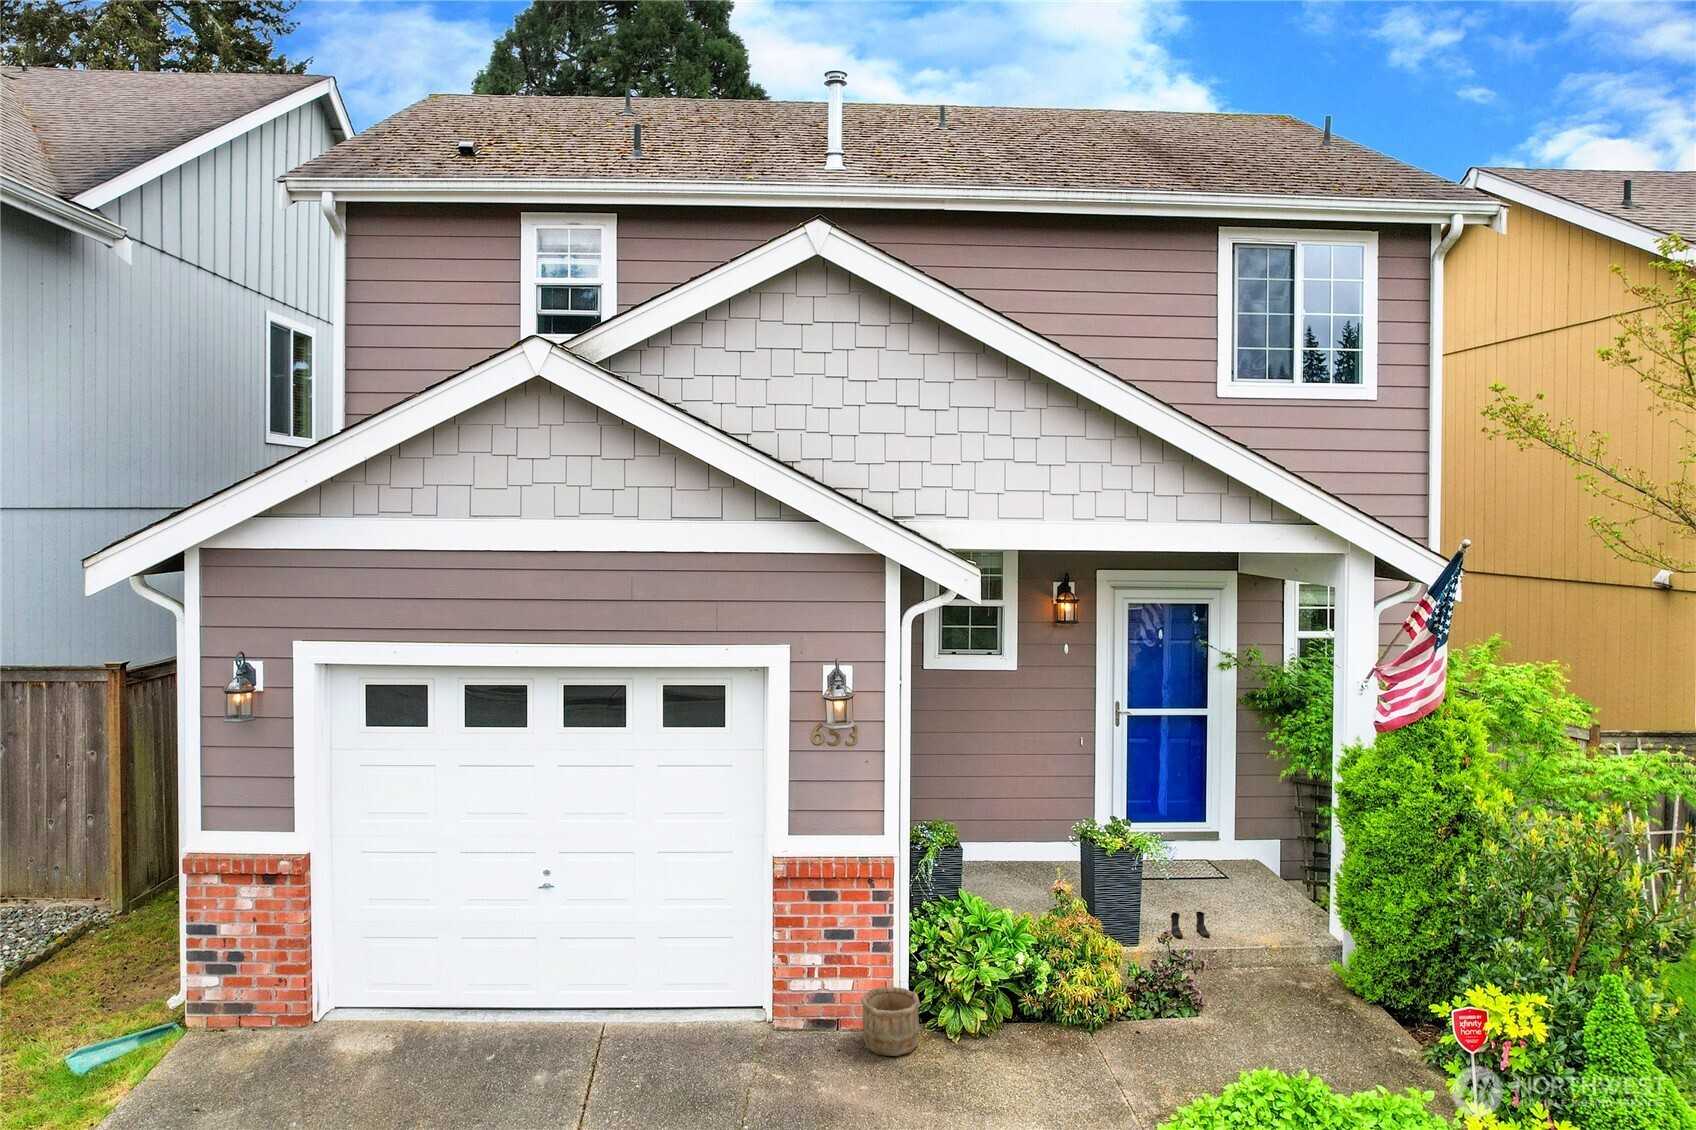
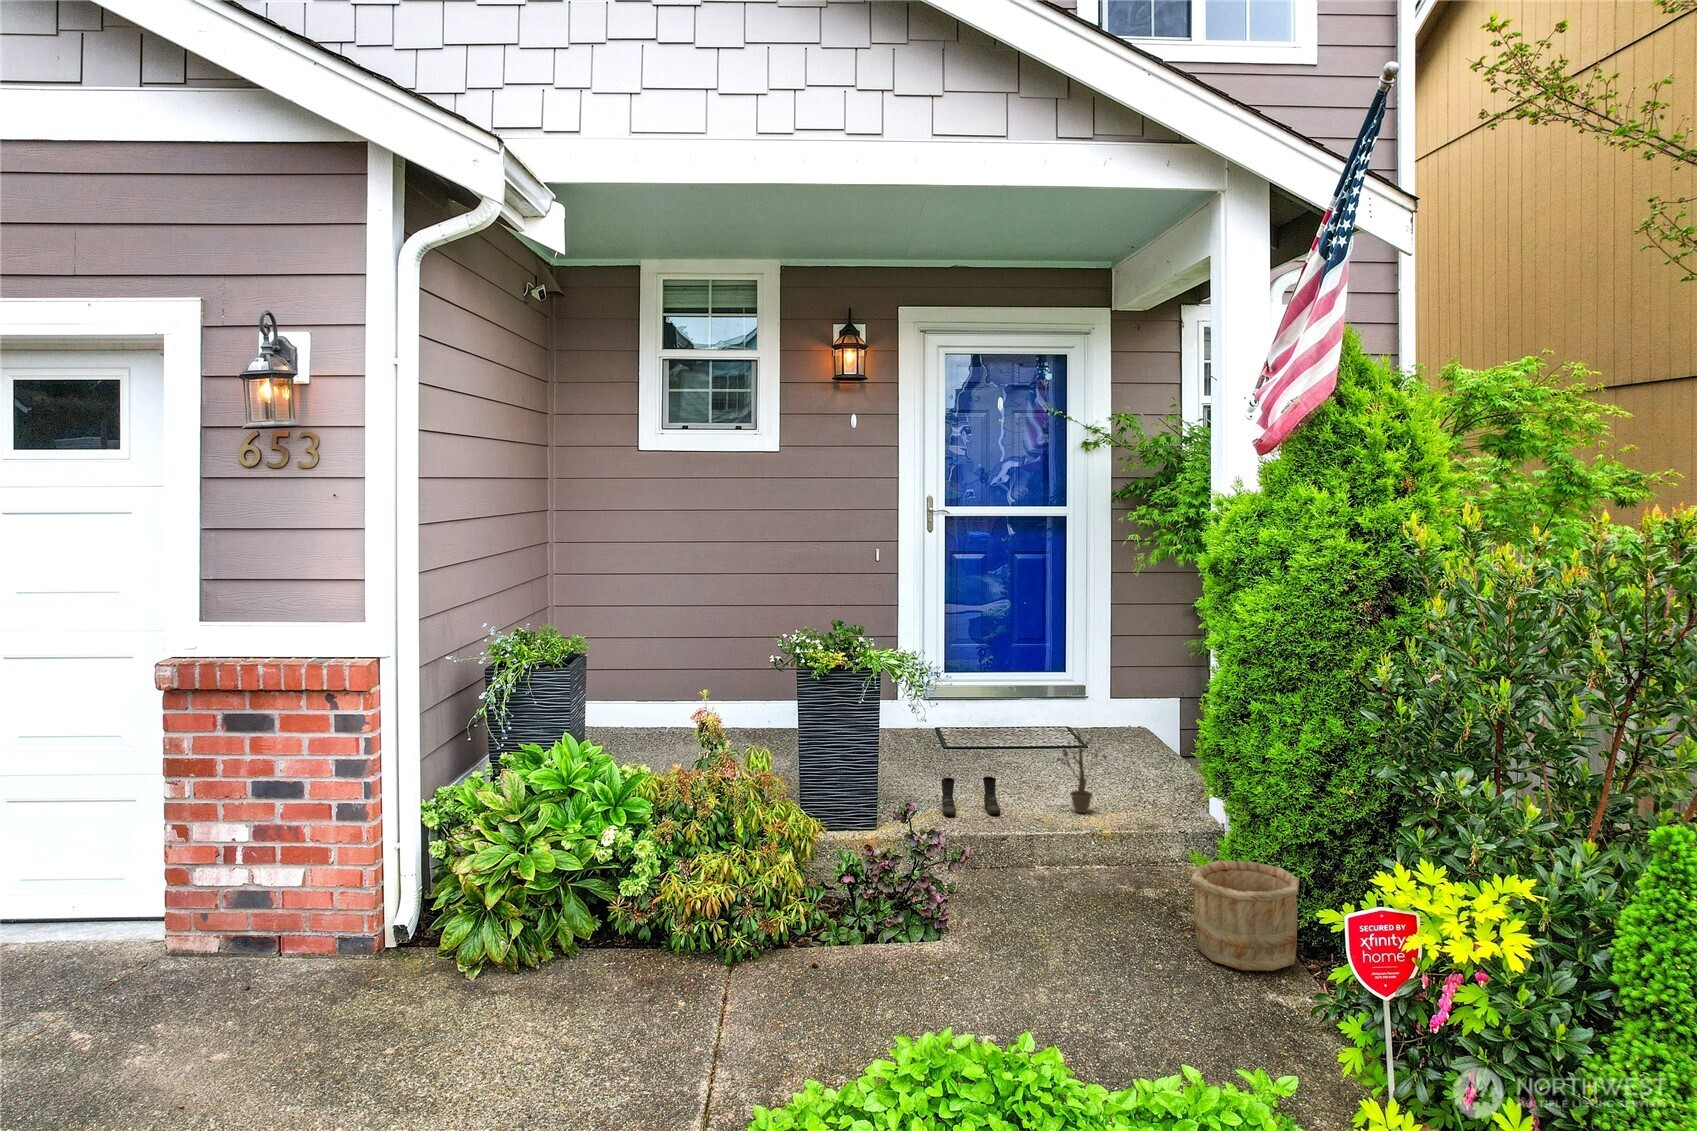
decorative plant: none [1236,885,1275,935] -> present [1046,733,1107,813]
wooden bucket: present [861,986,920,1056] -> present [1191,861,1299,971]

